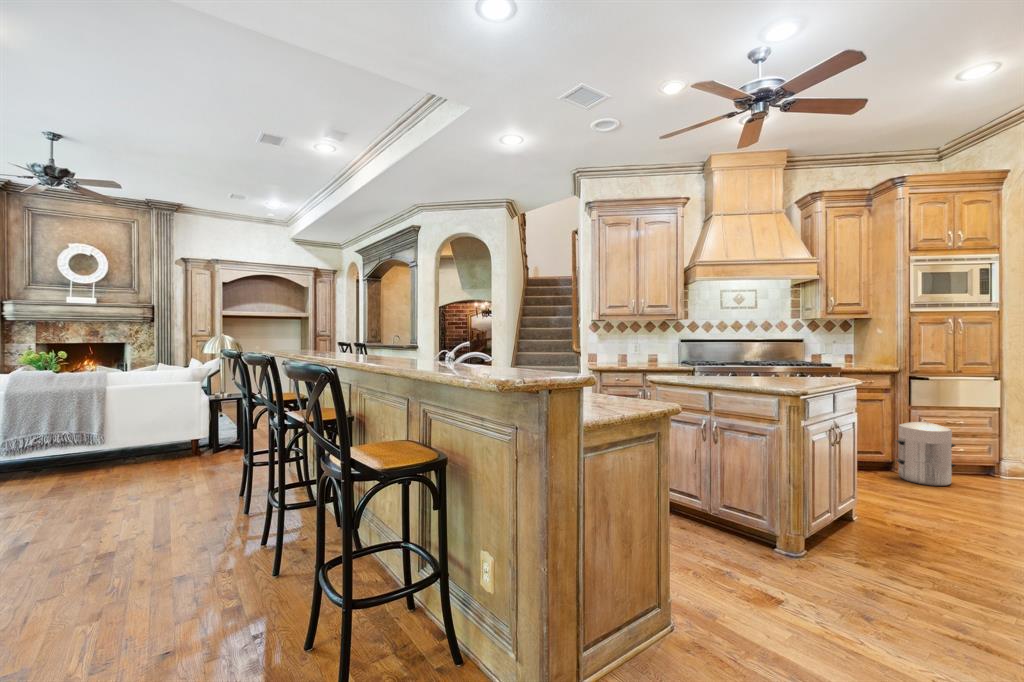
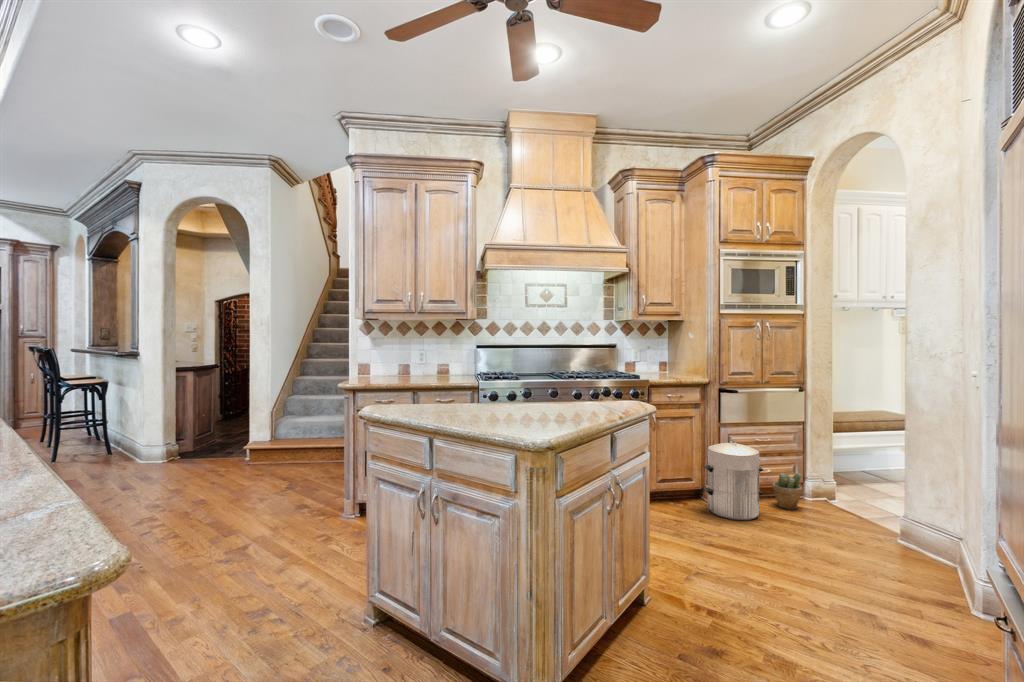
potted plant: none [966,451,998,483] -> present [773,473,802,509]

